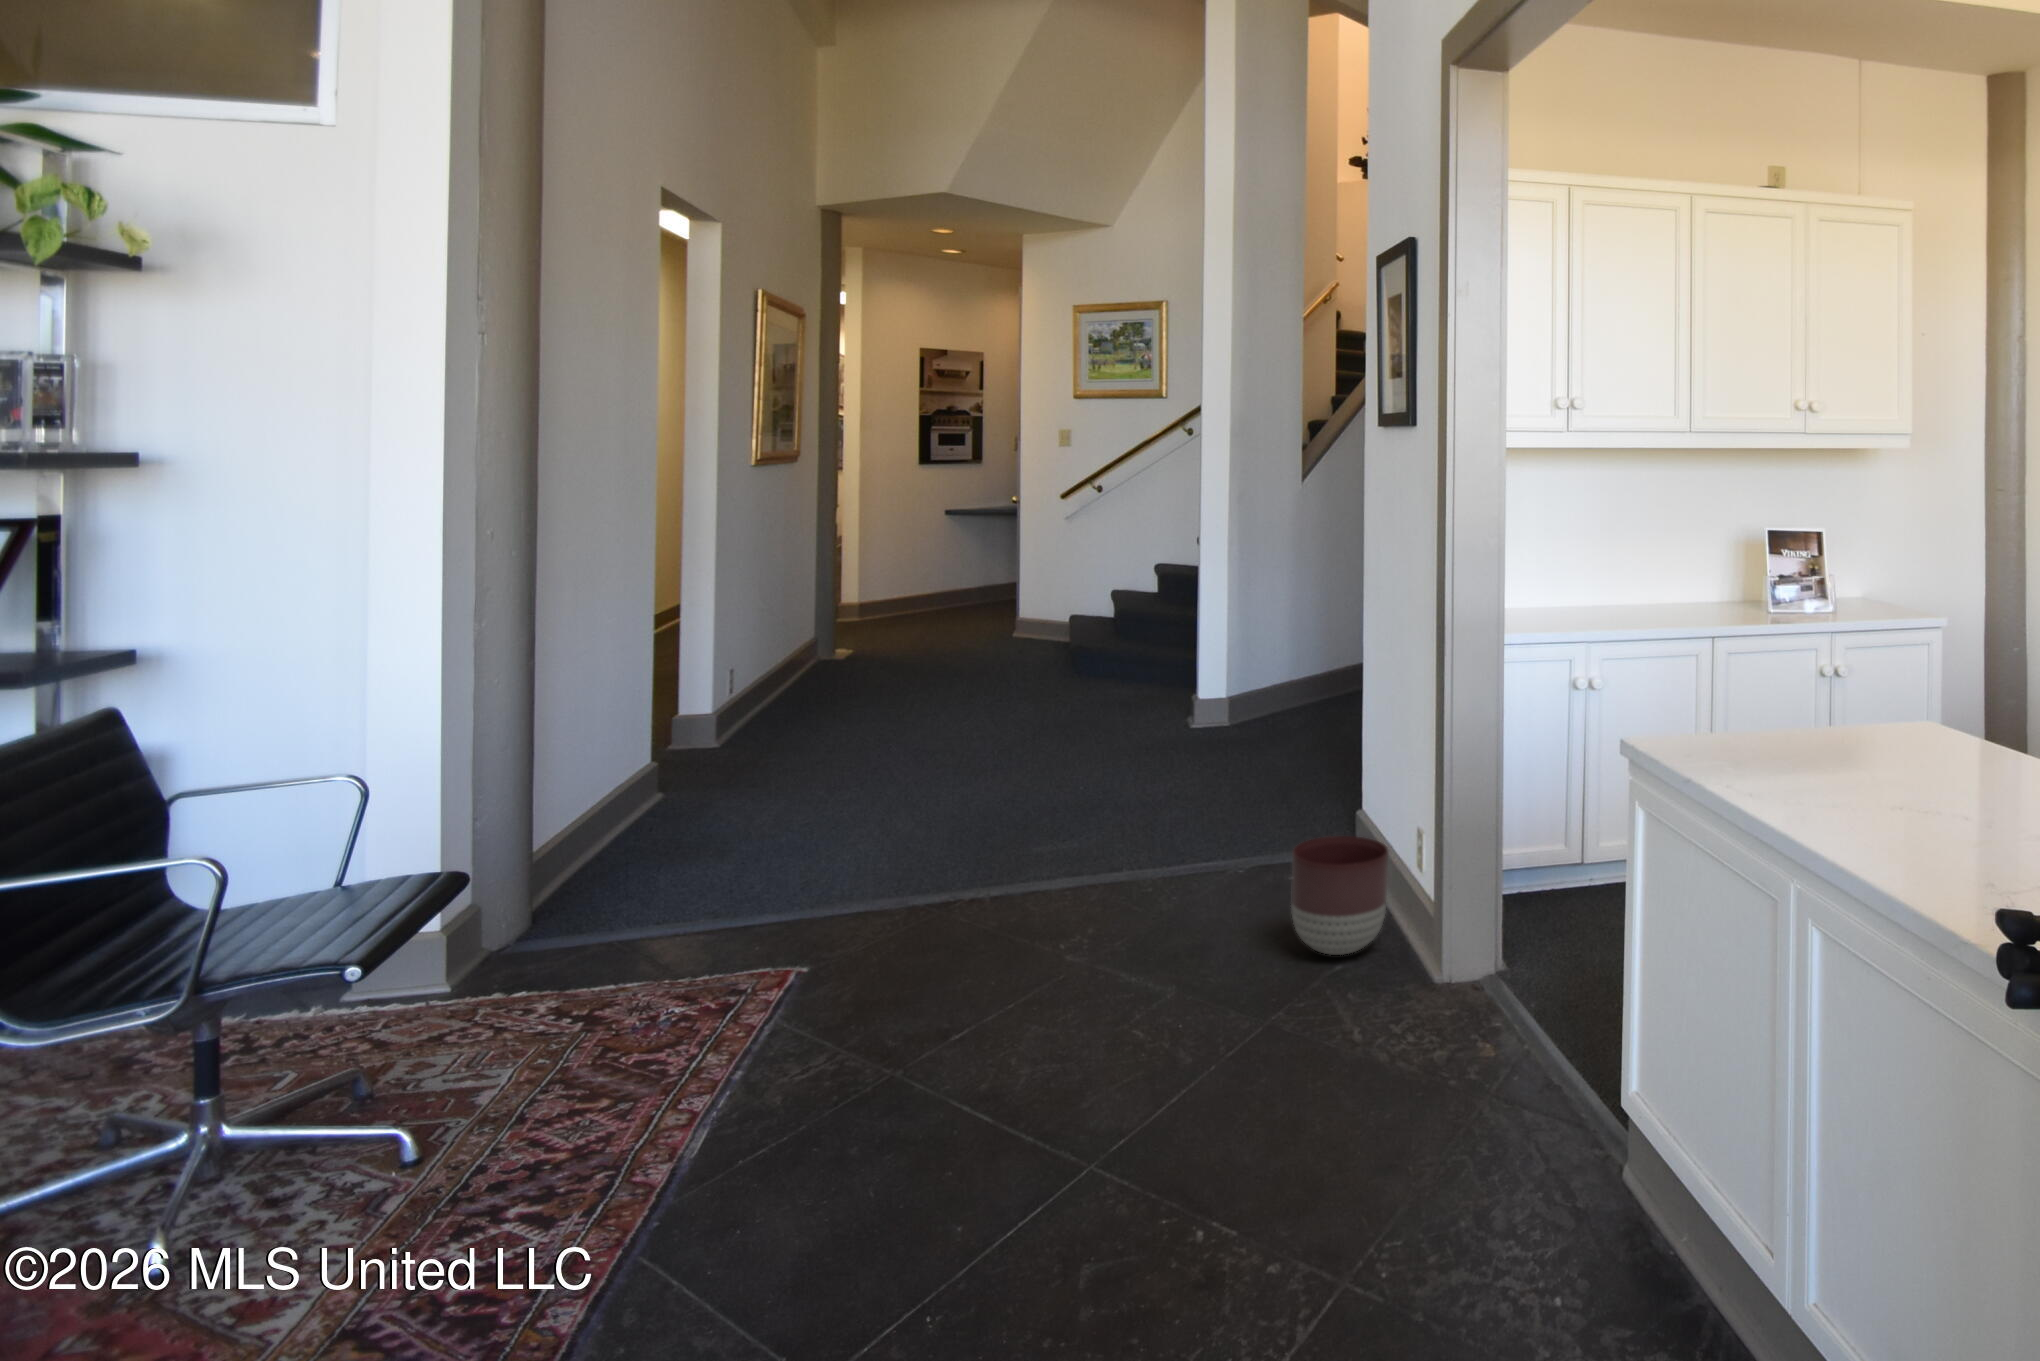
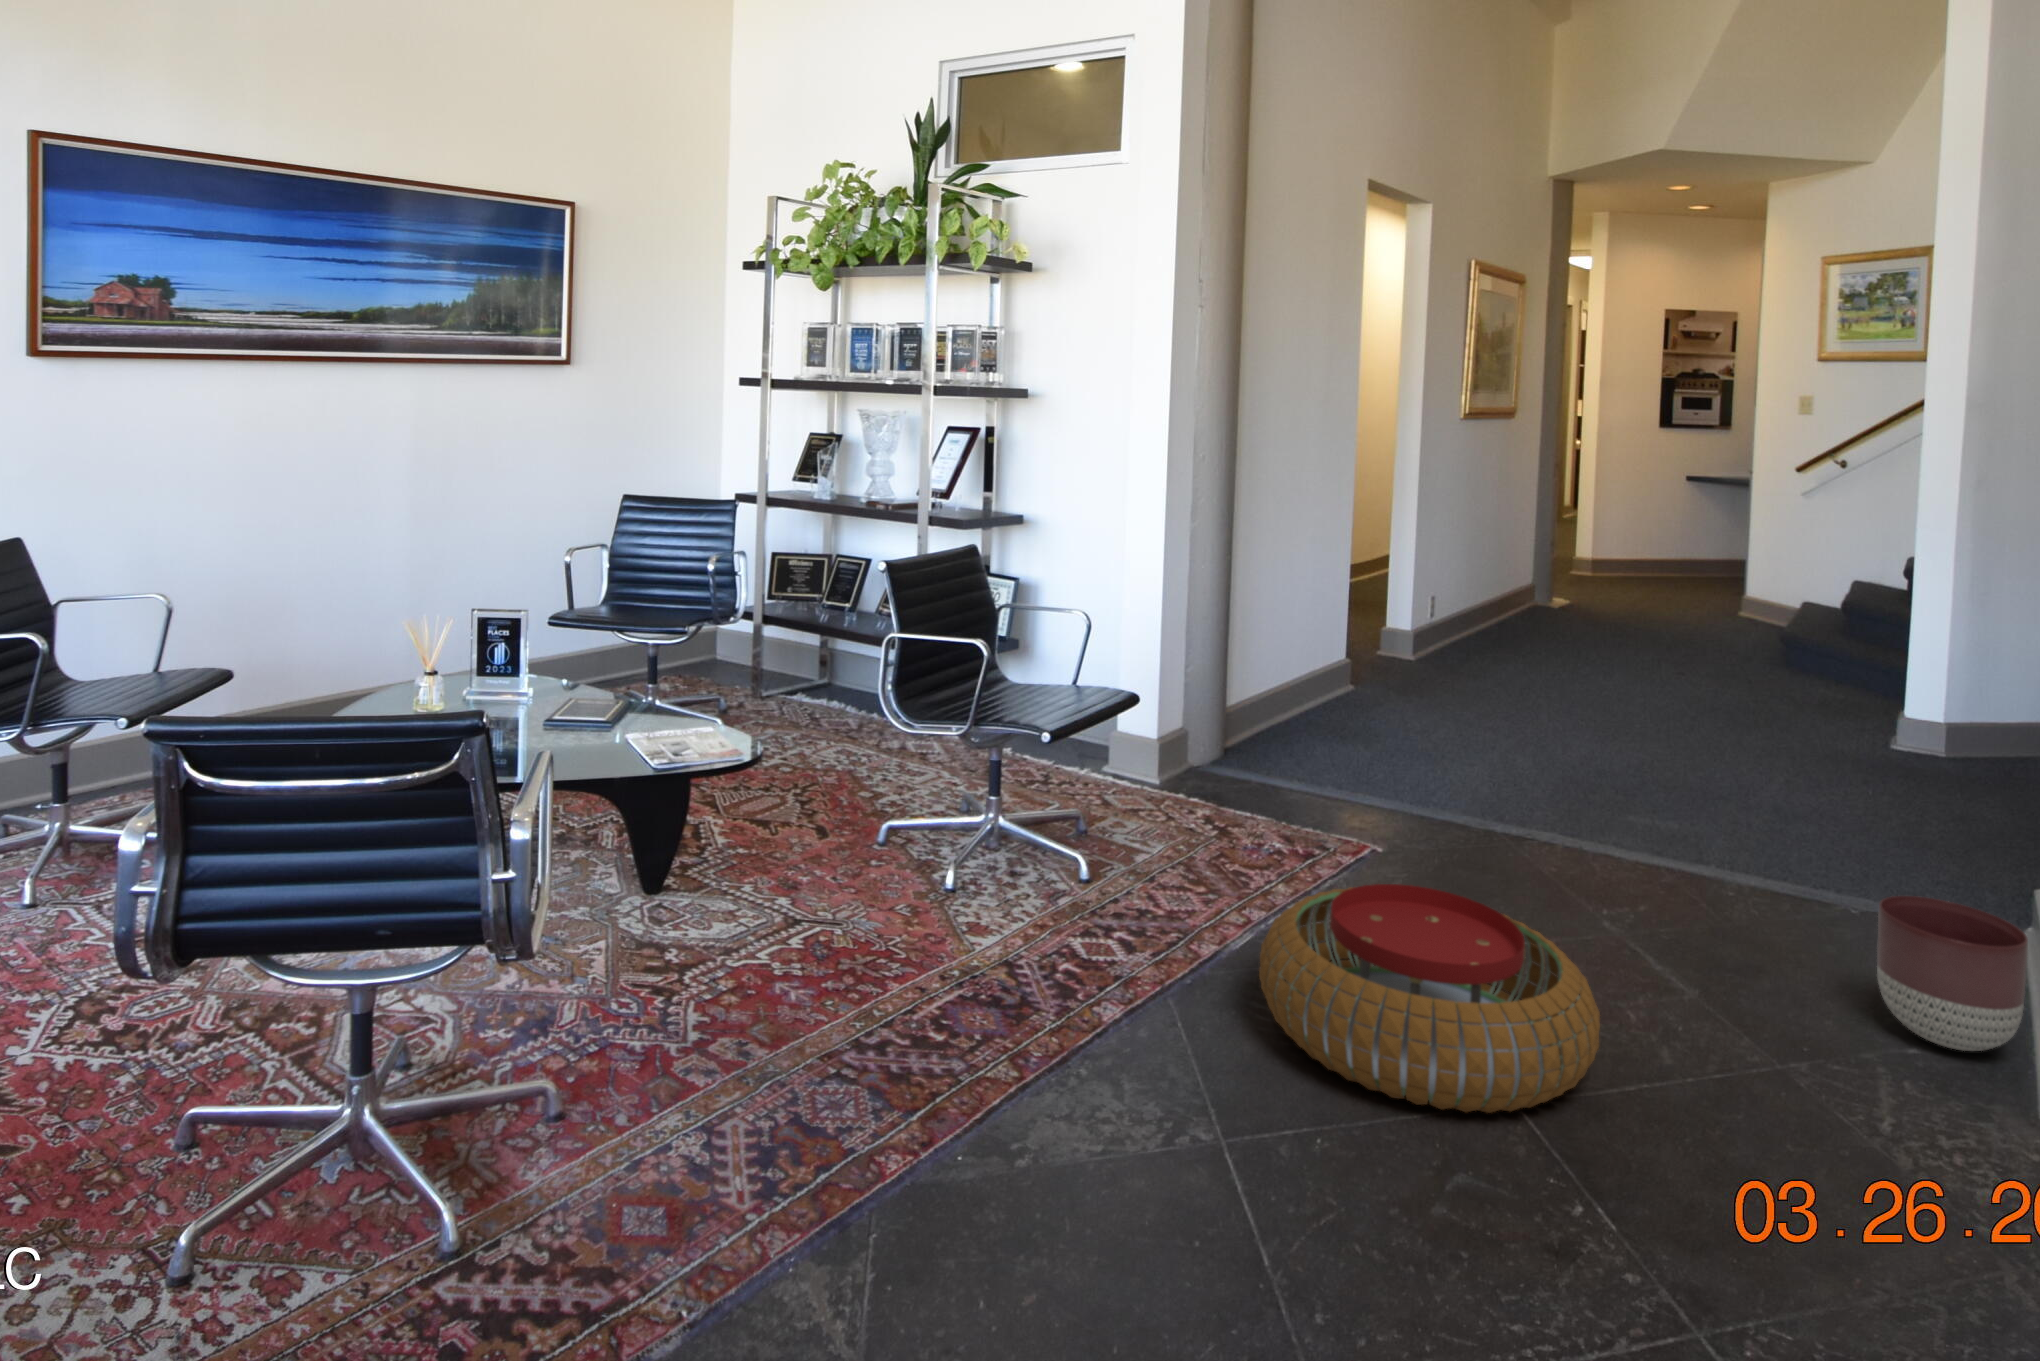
pouf: none [767,976,1147,1231] -> present [1259,884,1600,1113]

